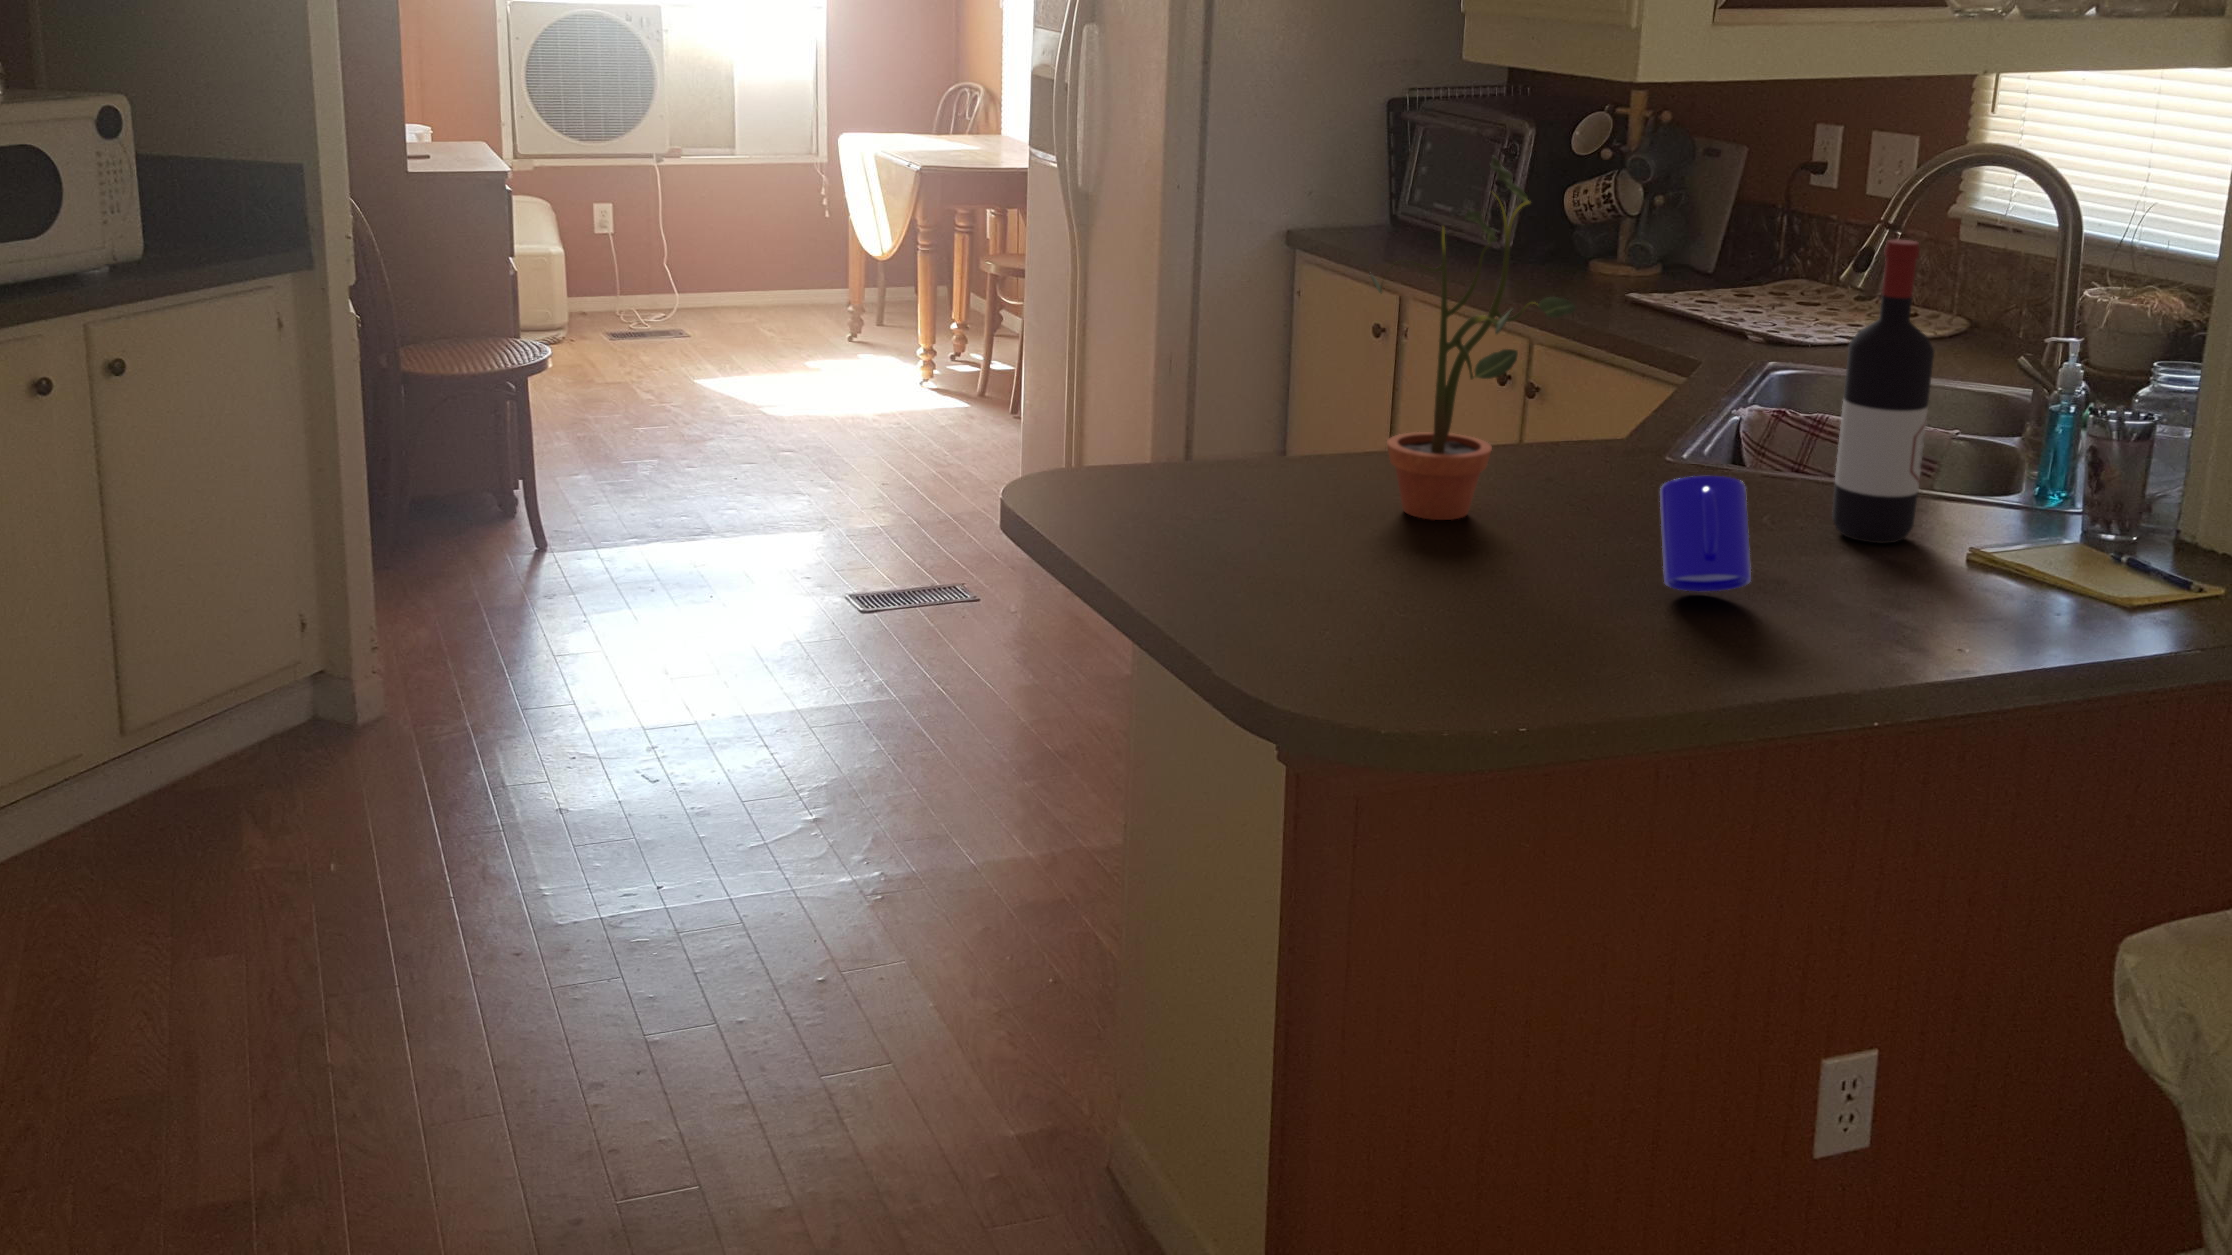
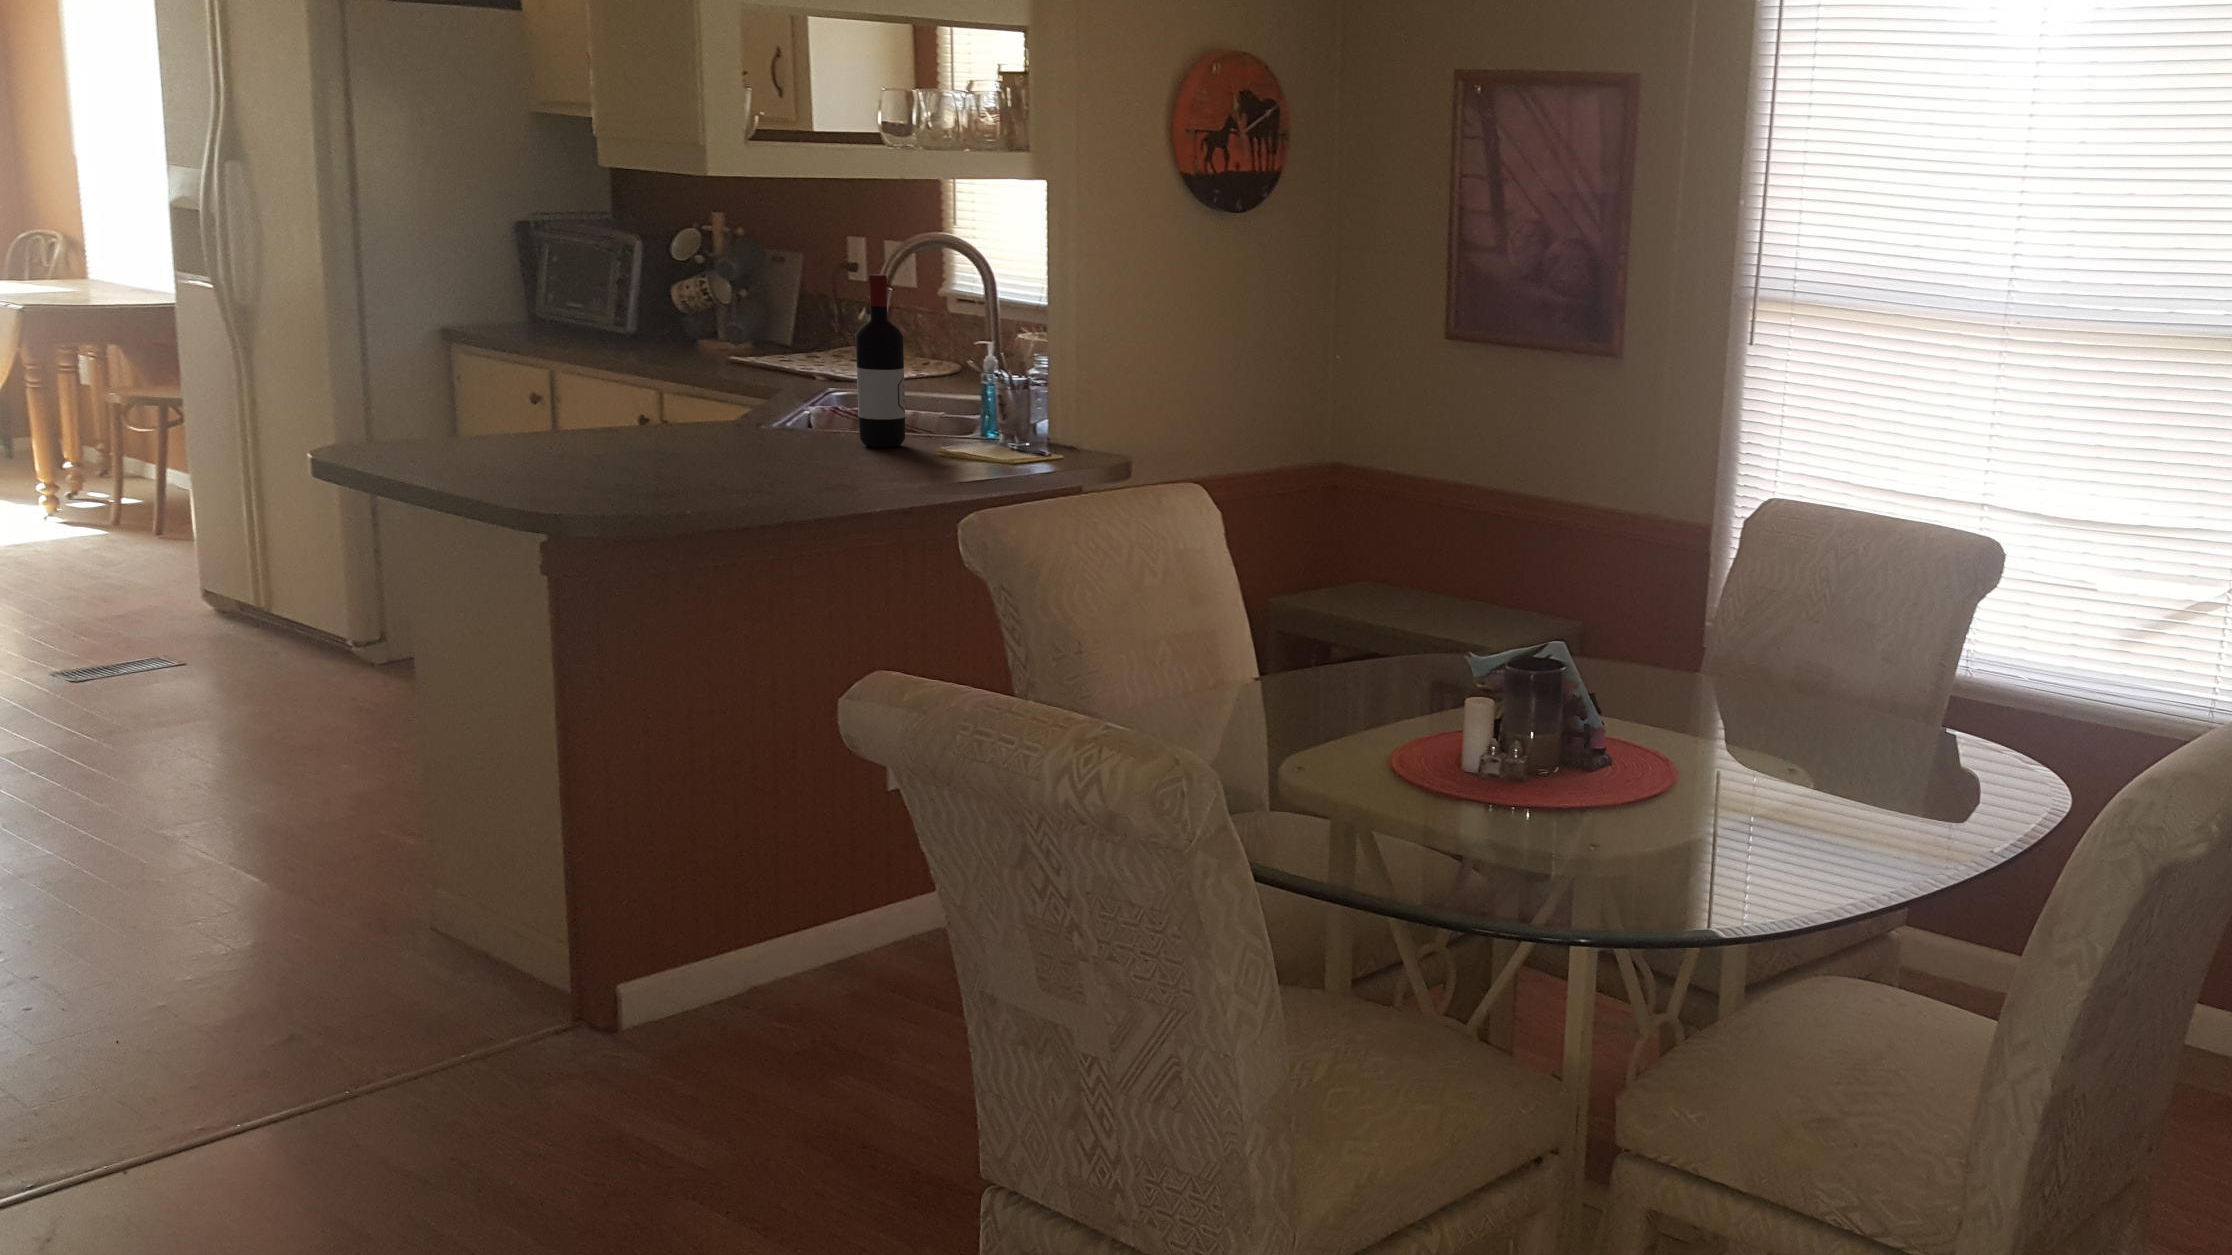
potted plant: present [1370,156,1576,520] -> none [550,233,688,454]
mug: present [1660,476,1751,591] -> none [752,400,810,468]

